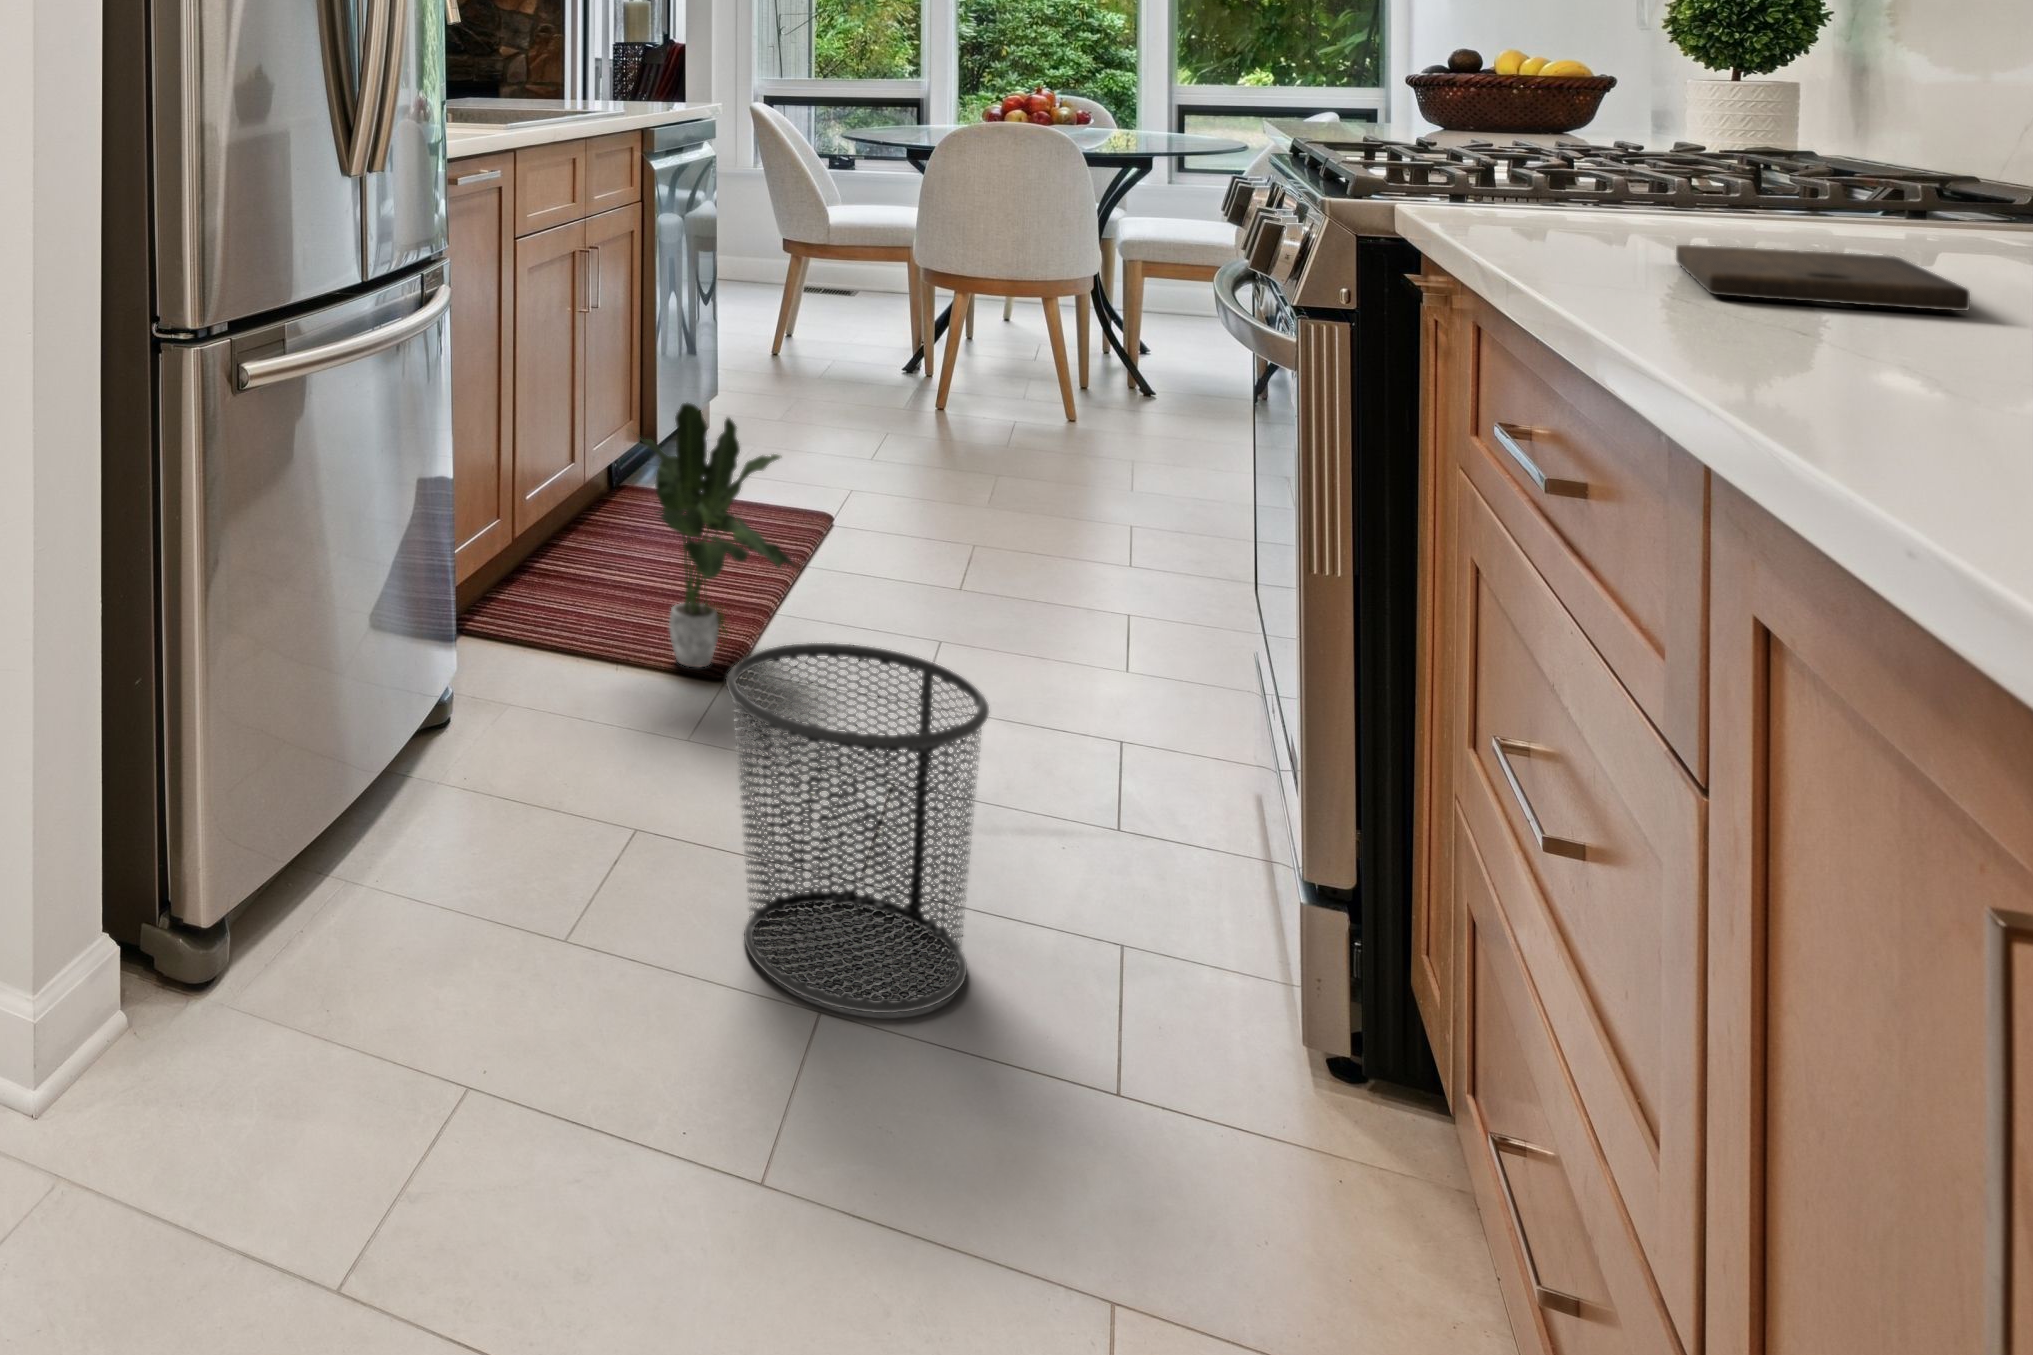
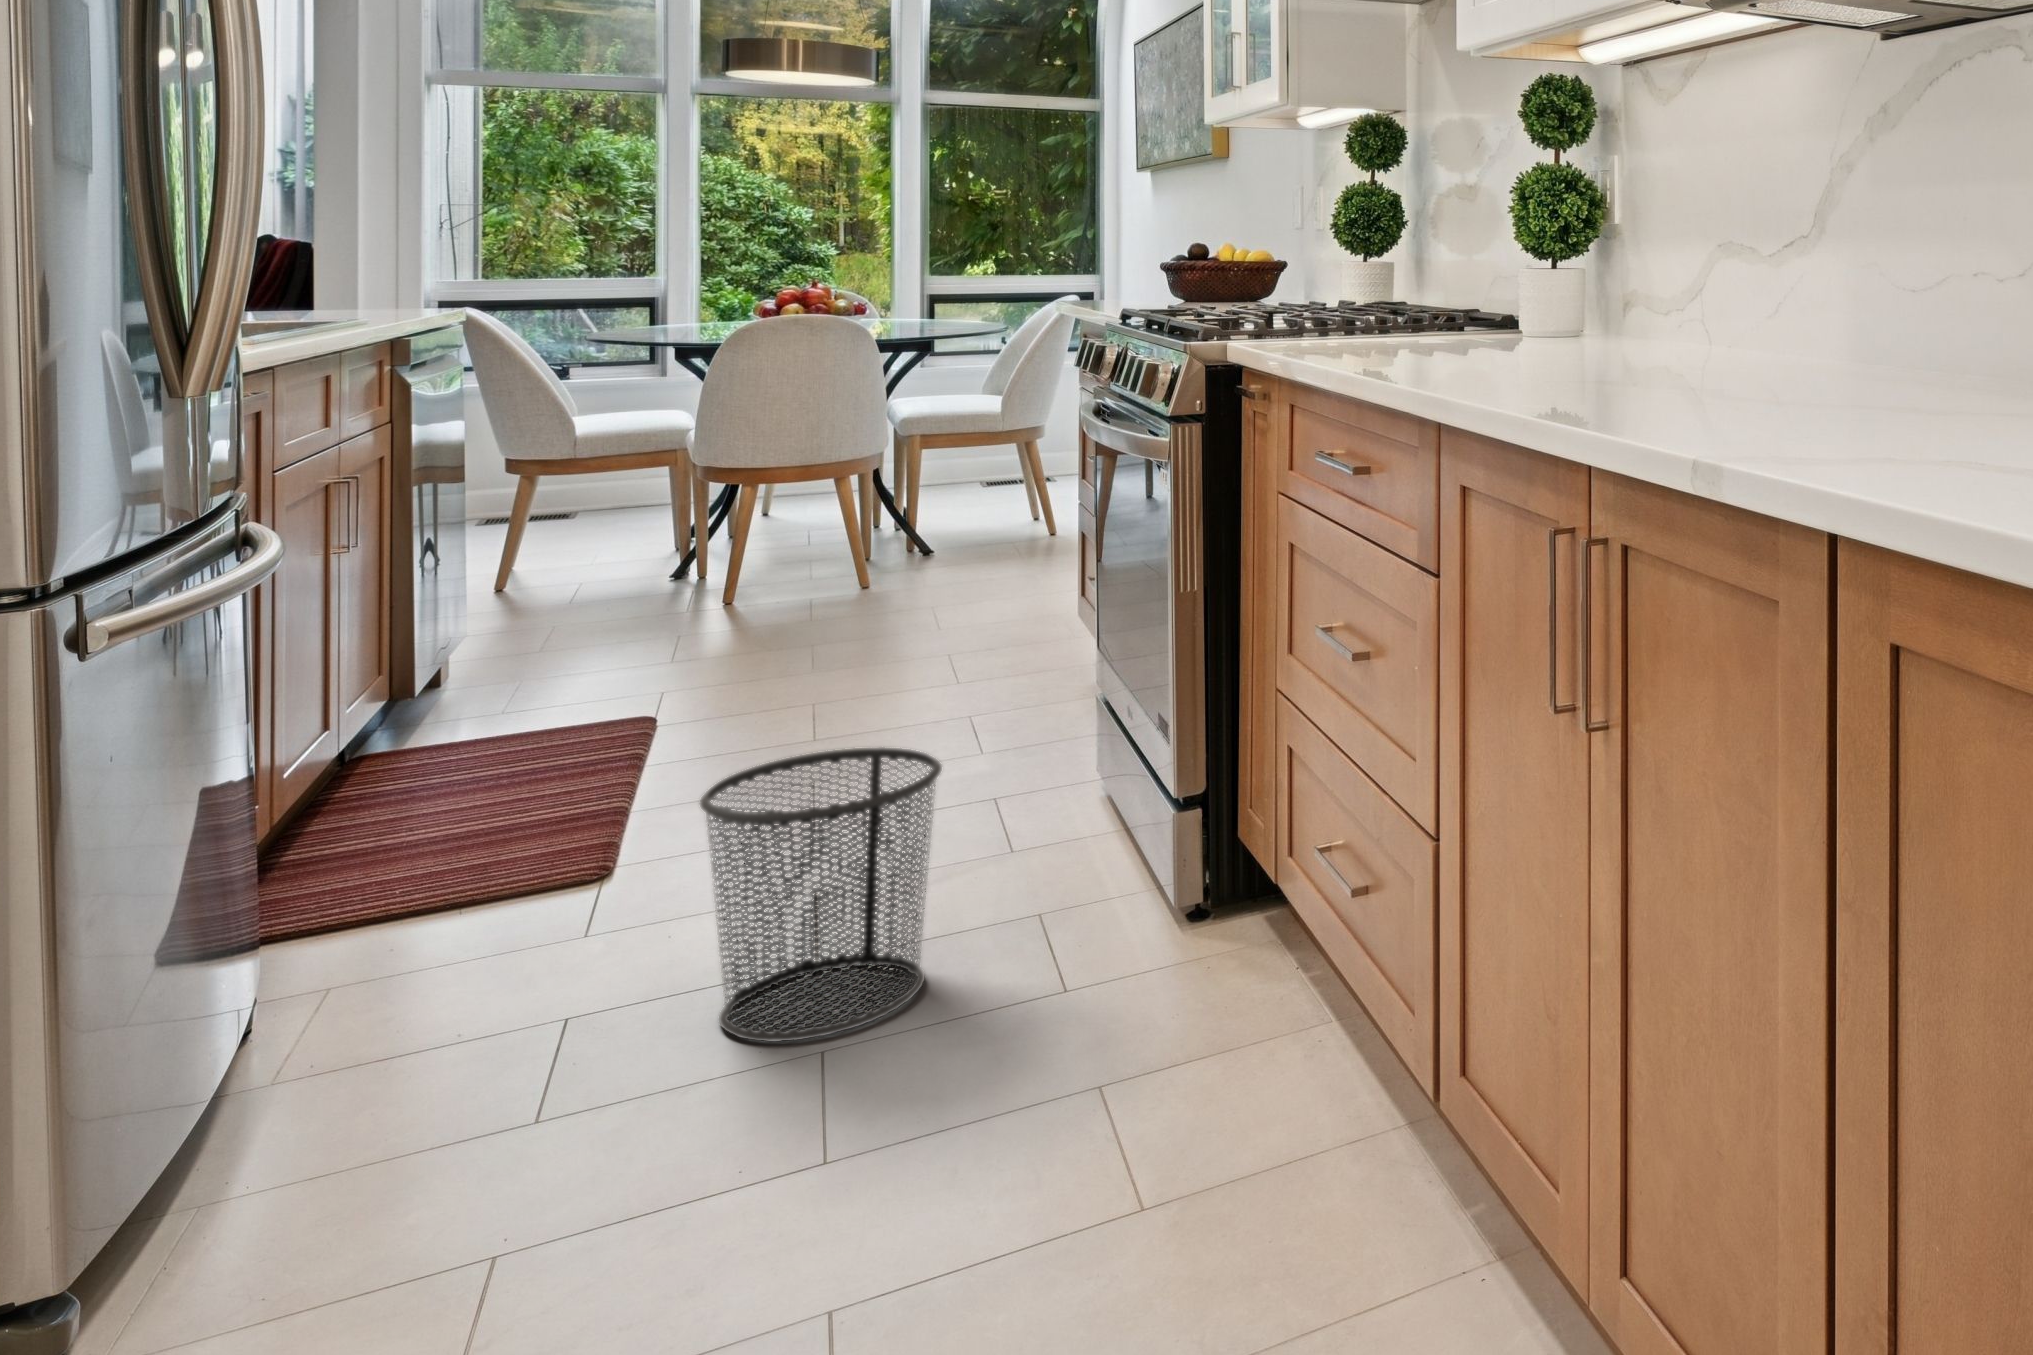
cutting board: present [1676,245,1970,311] -> none [1381,353,1503,377]
potted plant: present [636,403,795,667] -> none [467,605,675,868]

